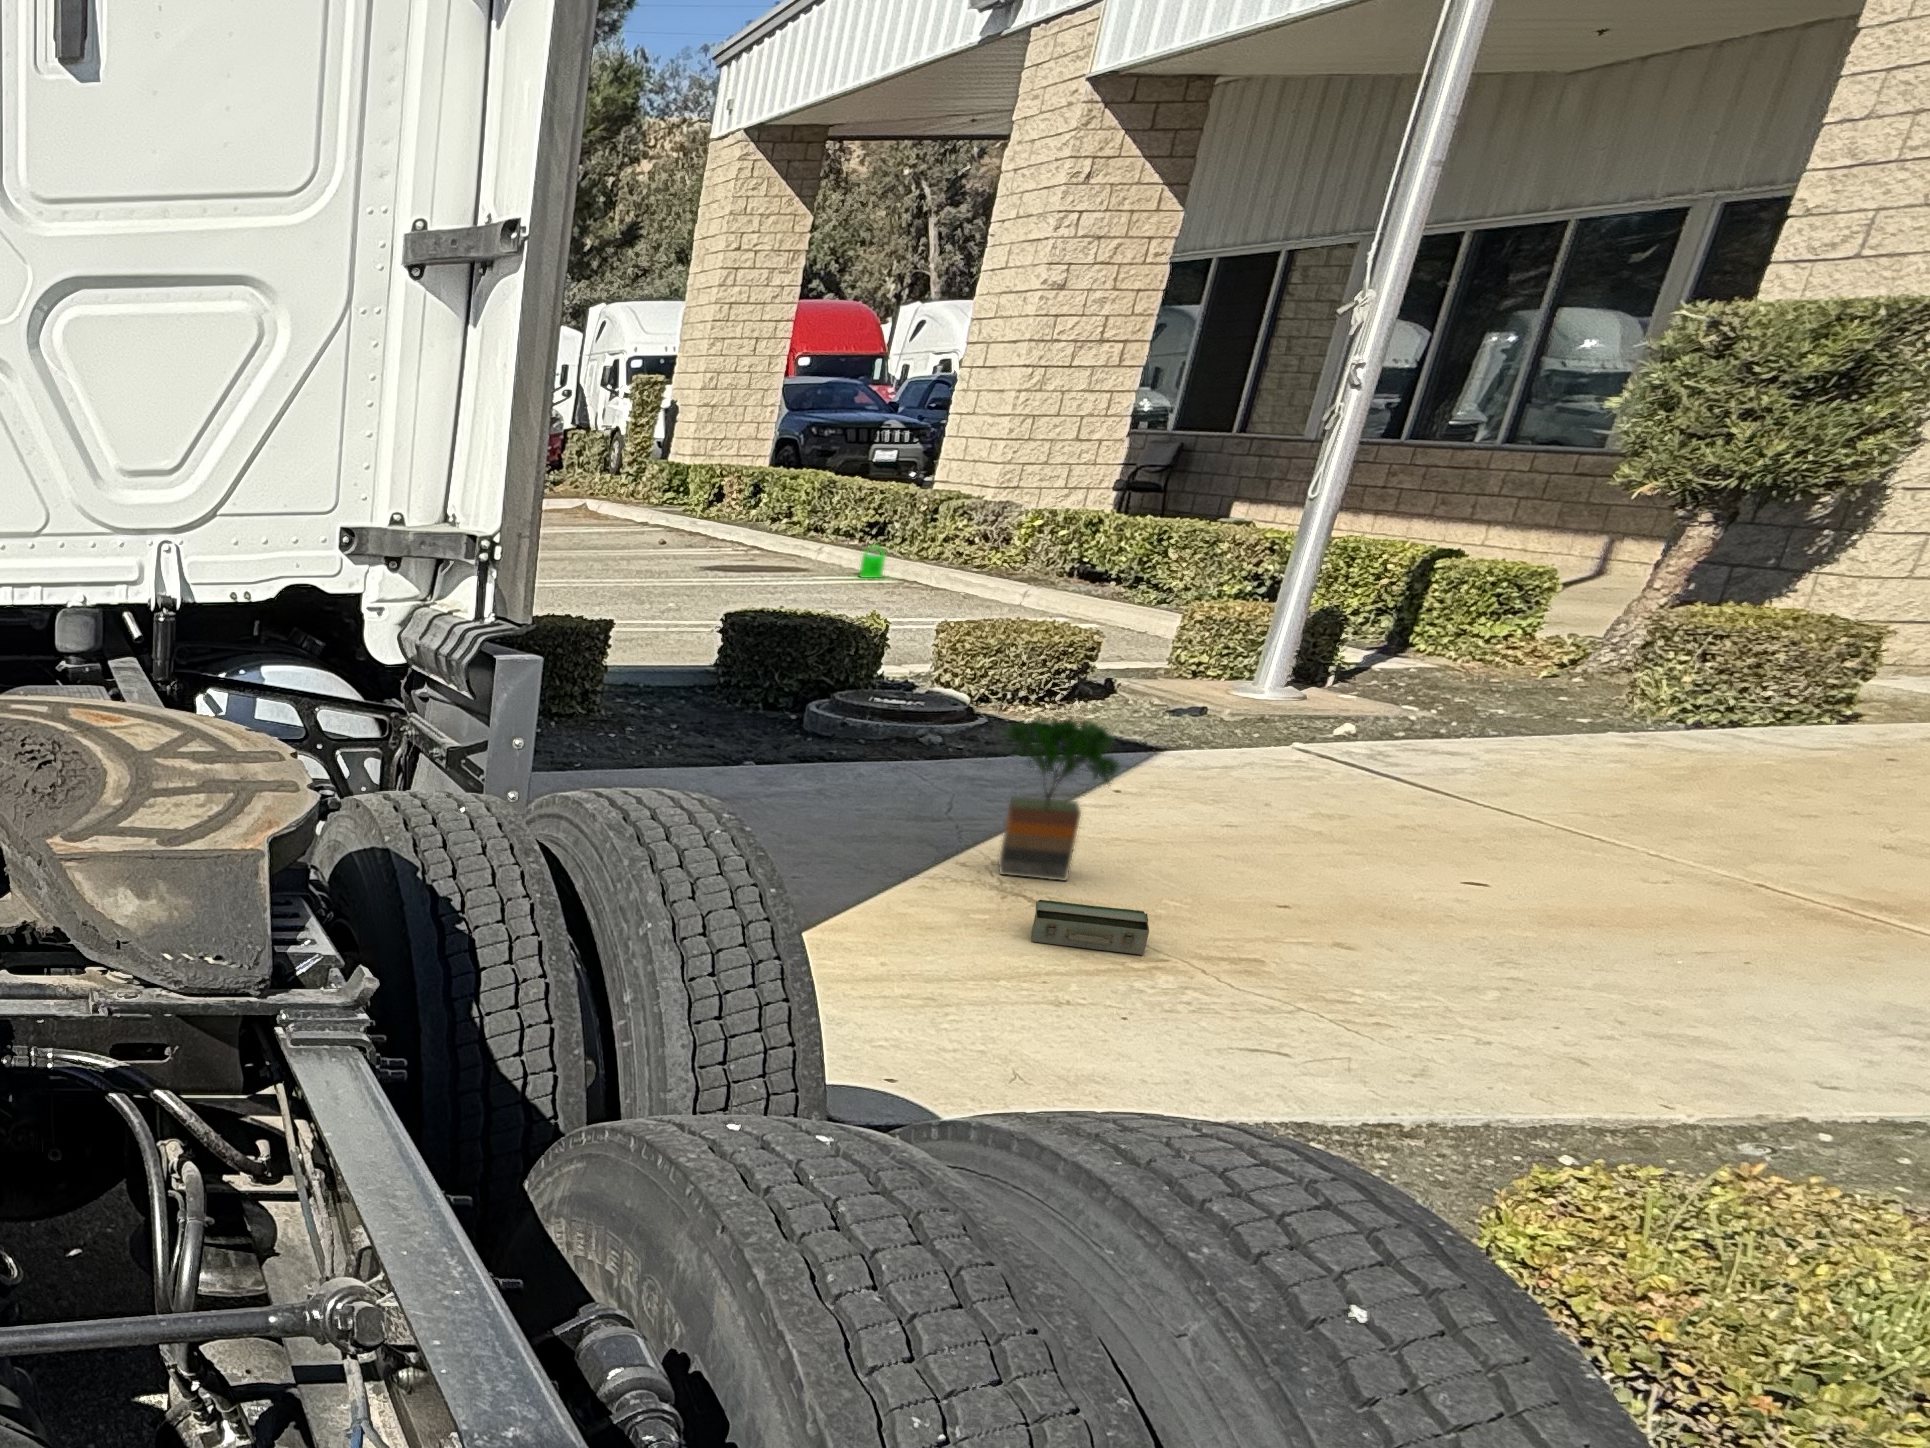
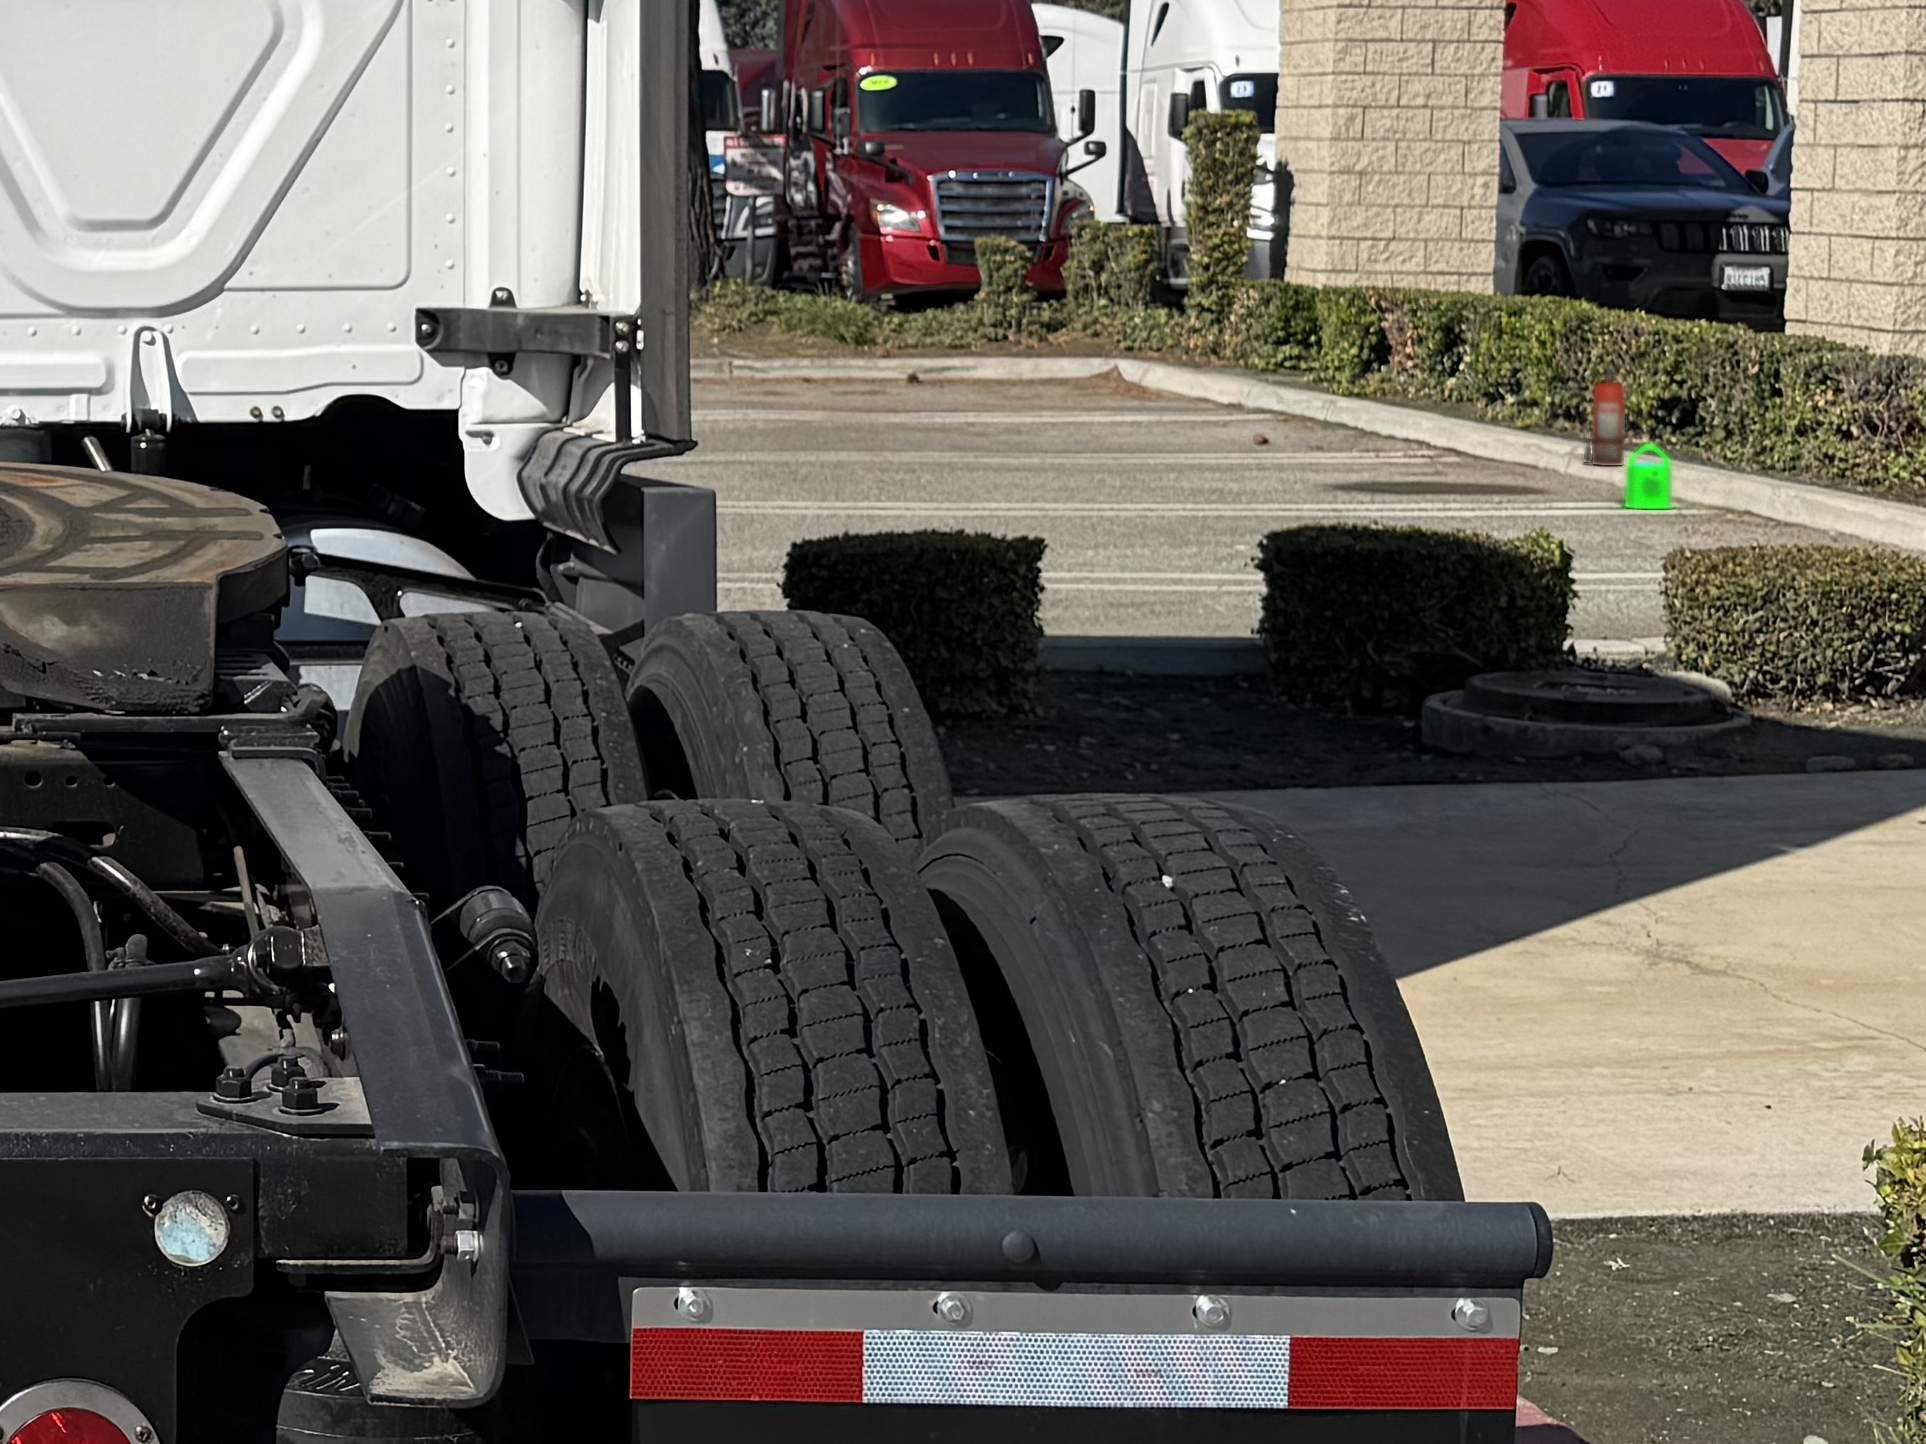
fire extinguisher: none [829,502,861,553] -> present [1584,361,1632,466]
potted tree: present [999,715,1121,881] -> none [1624,667,1830,956]
toolbox: present [1031,900,1149,955] -> none [1662,966,1849,1047]

